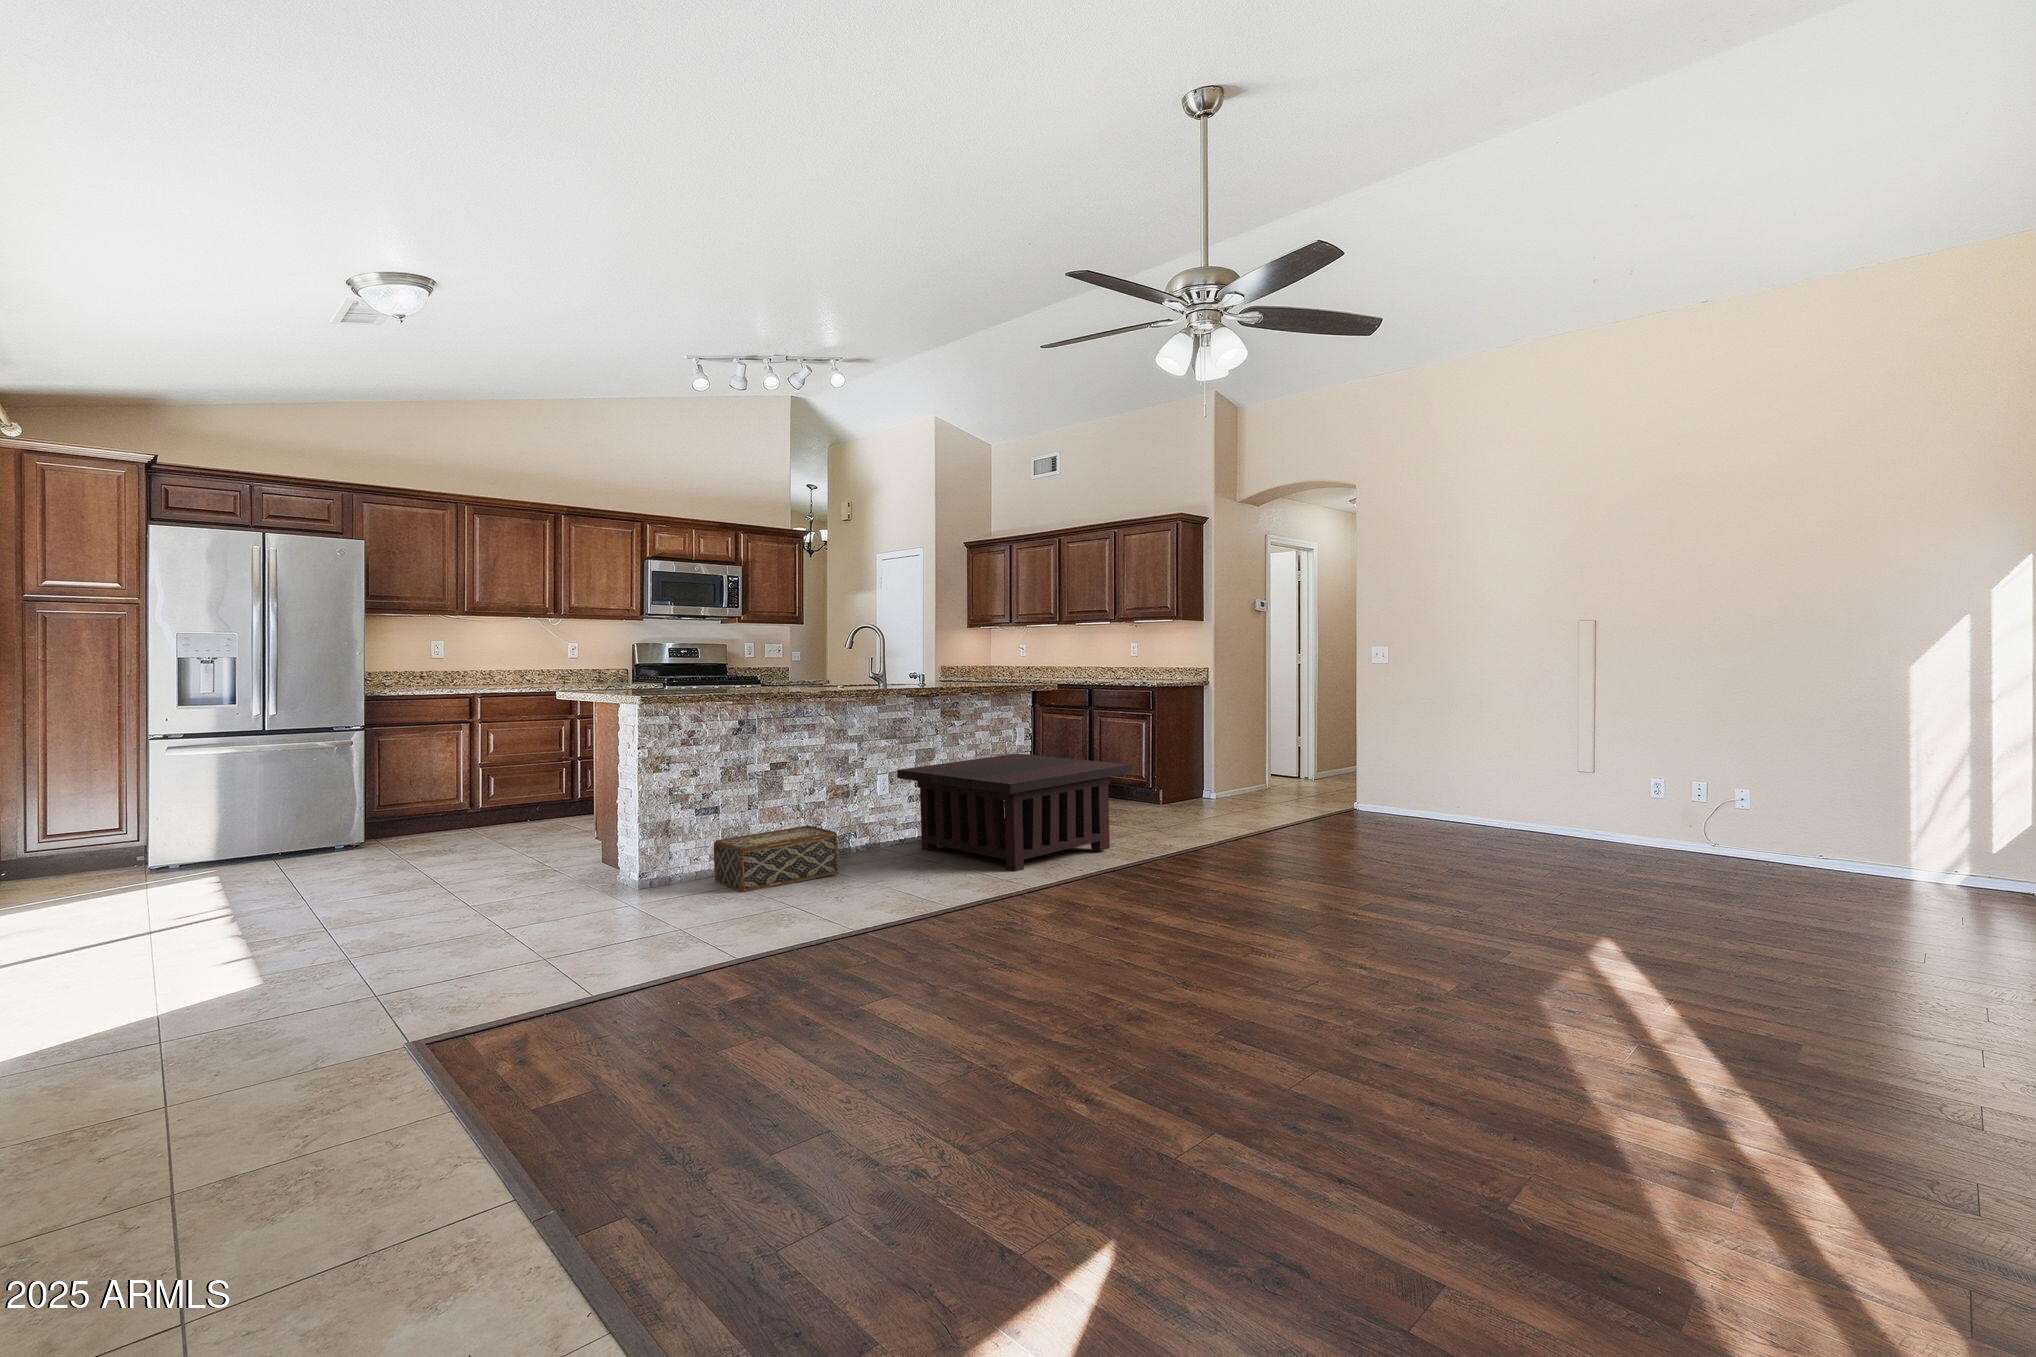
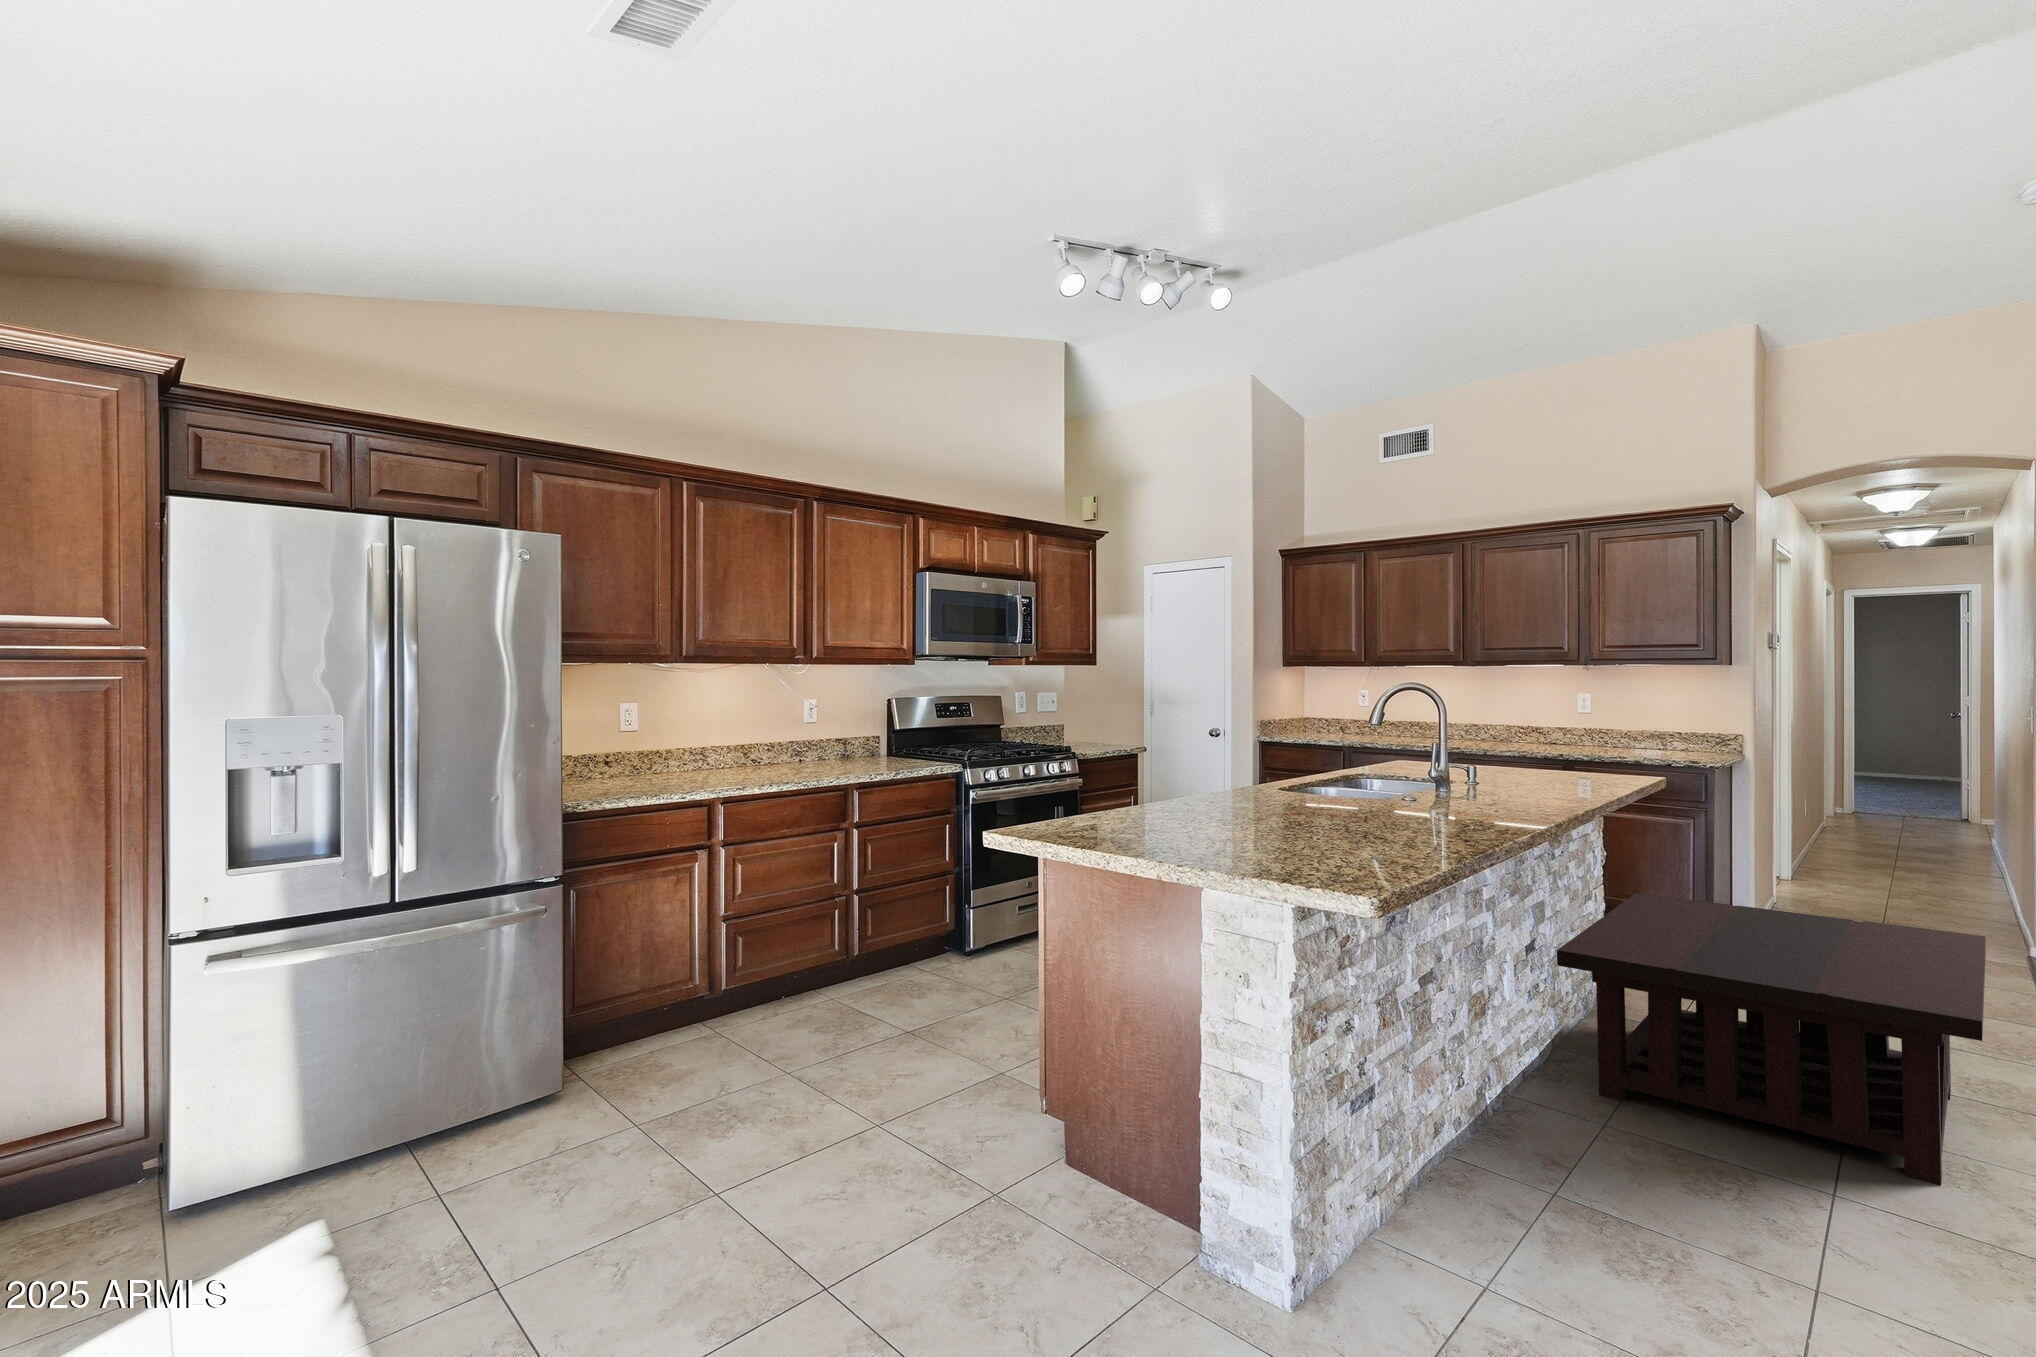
woven basket: present [714,825,838,892] -> none [1405,1089,1621,1305]

